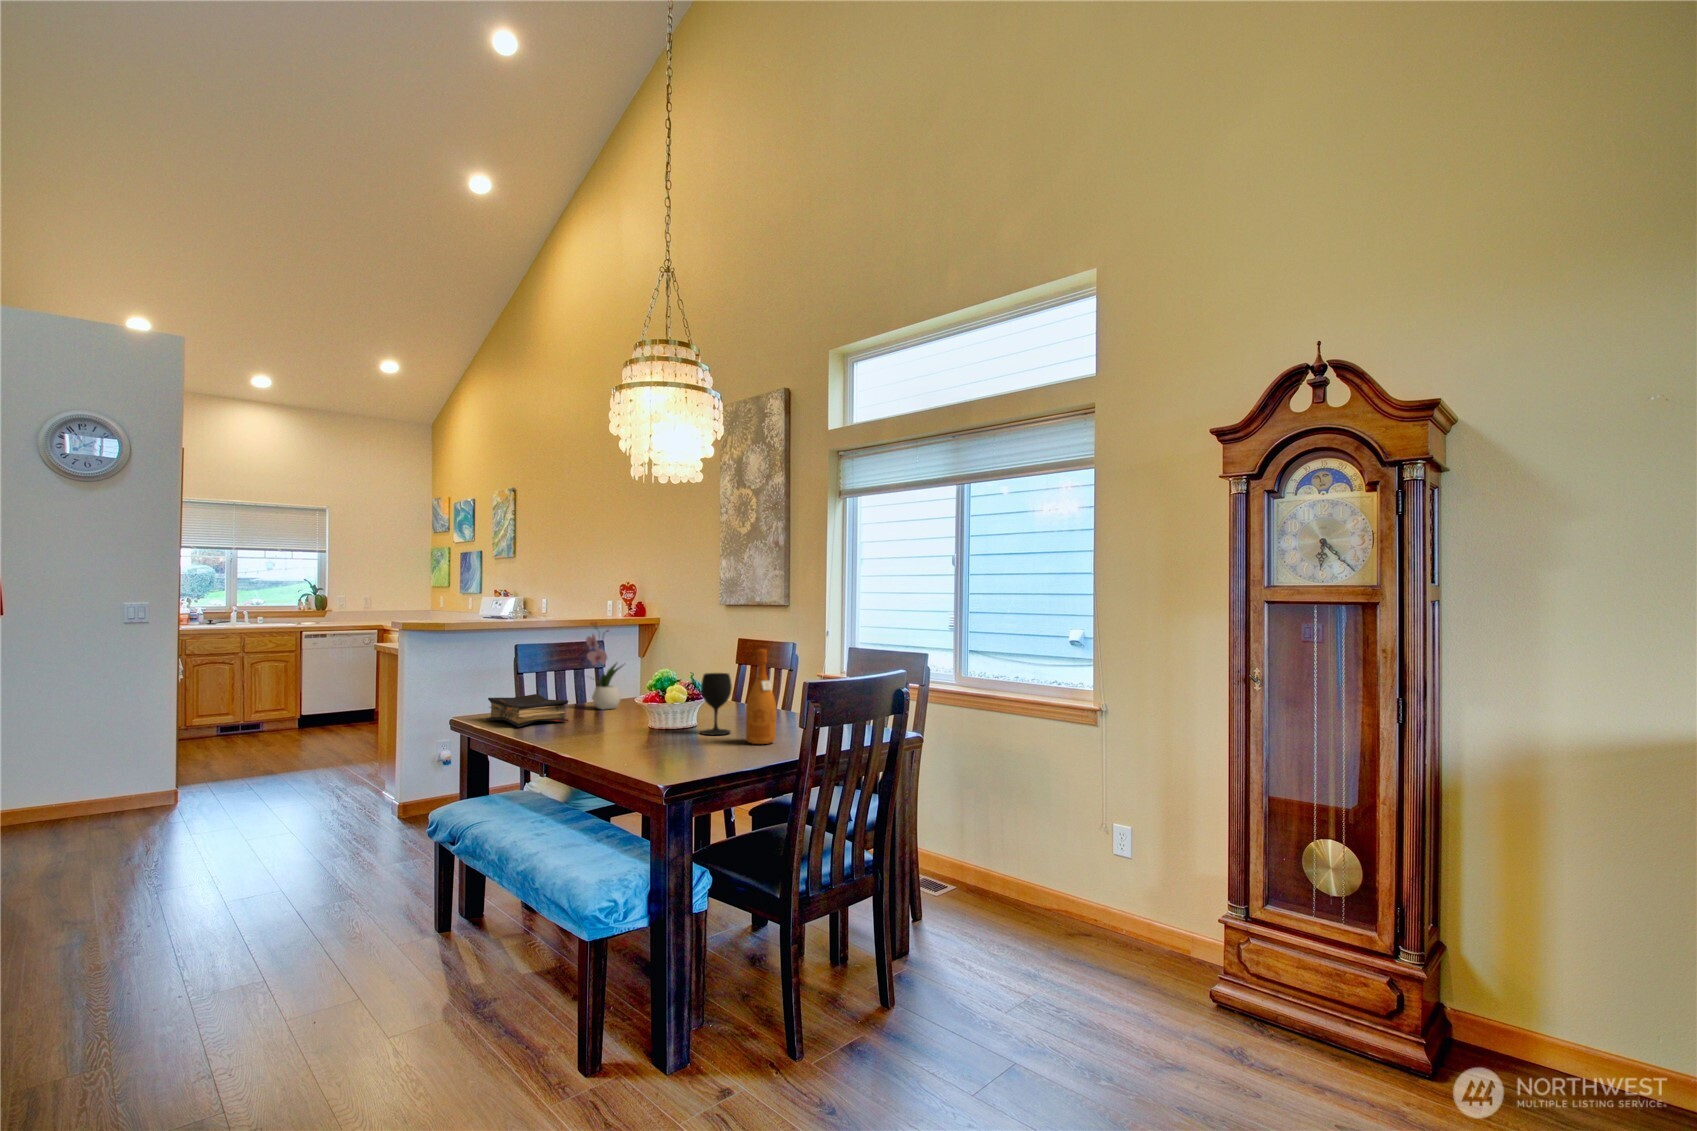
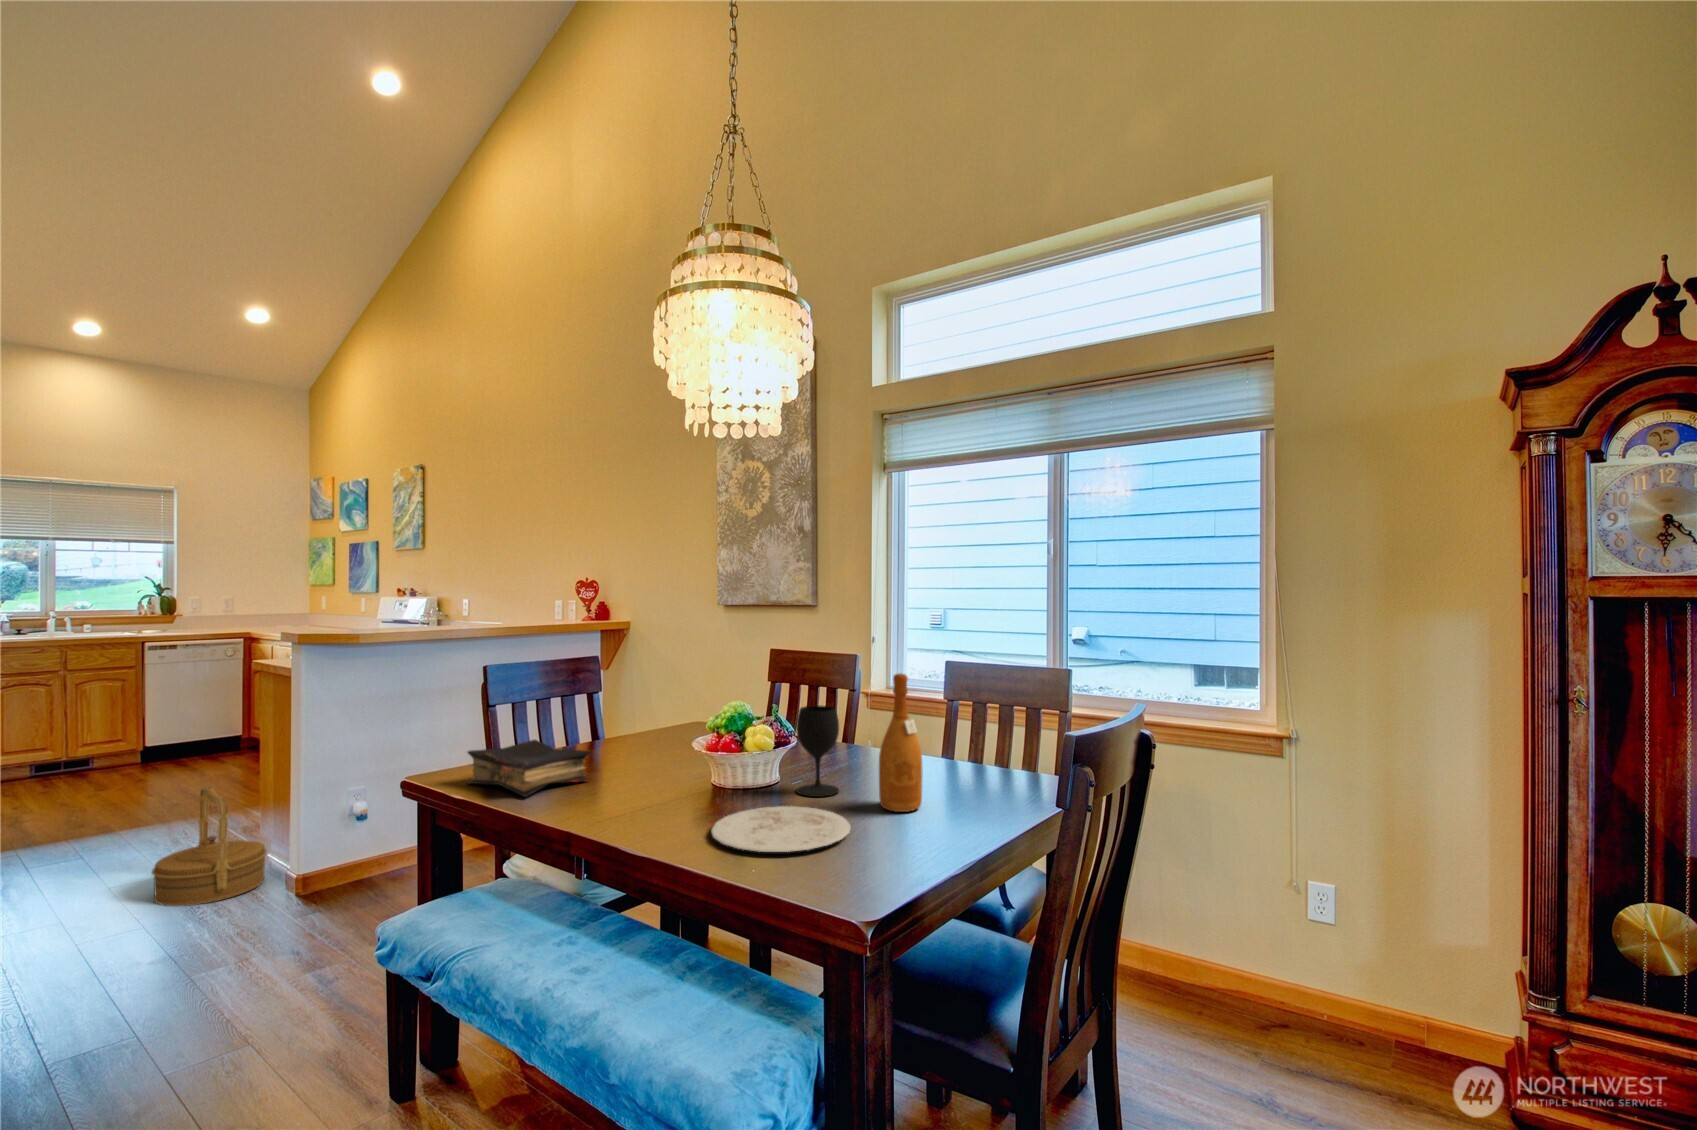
flower arrangement: present [586,623,622,709] -> none [594,634,650,754]
woven basket: none [300,736,379,821] -> present [152,786,267,906]
plate: none [616,737,710,756] -> present [711,806,850,852]

